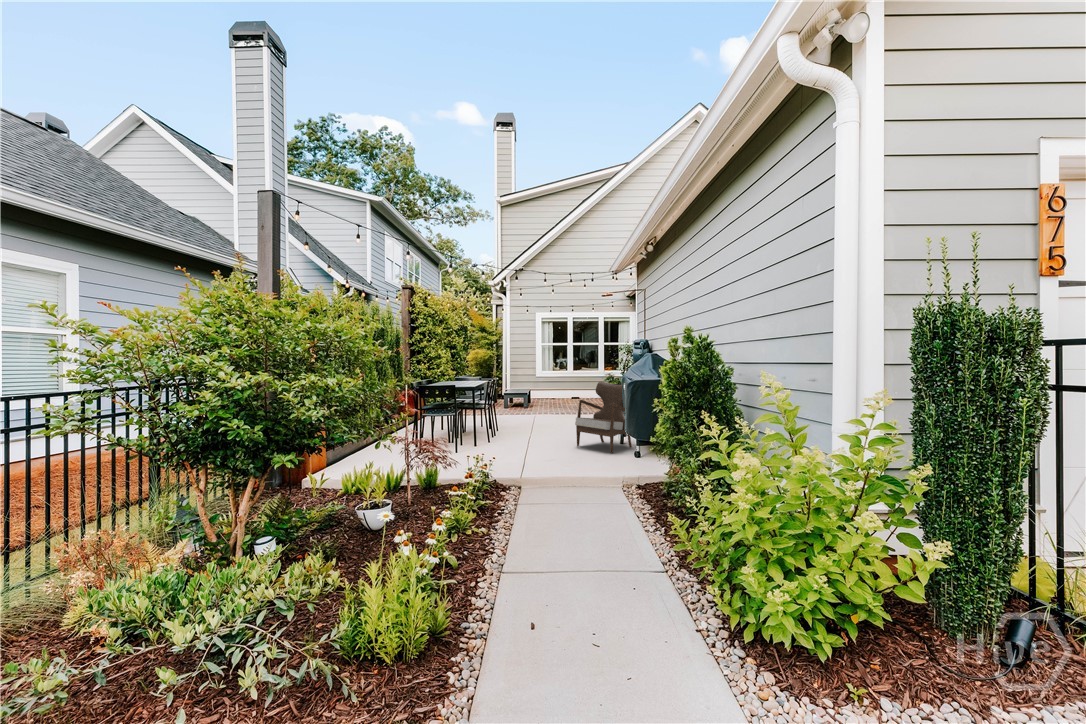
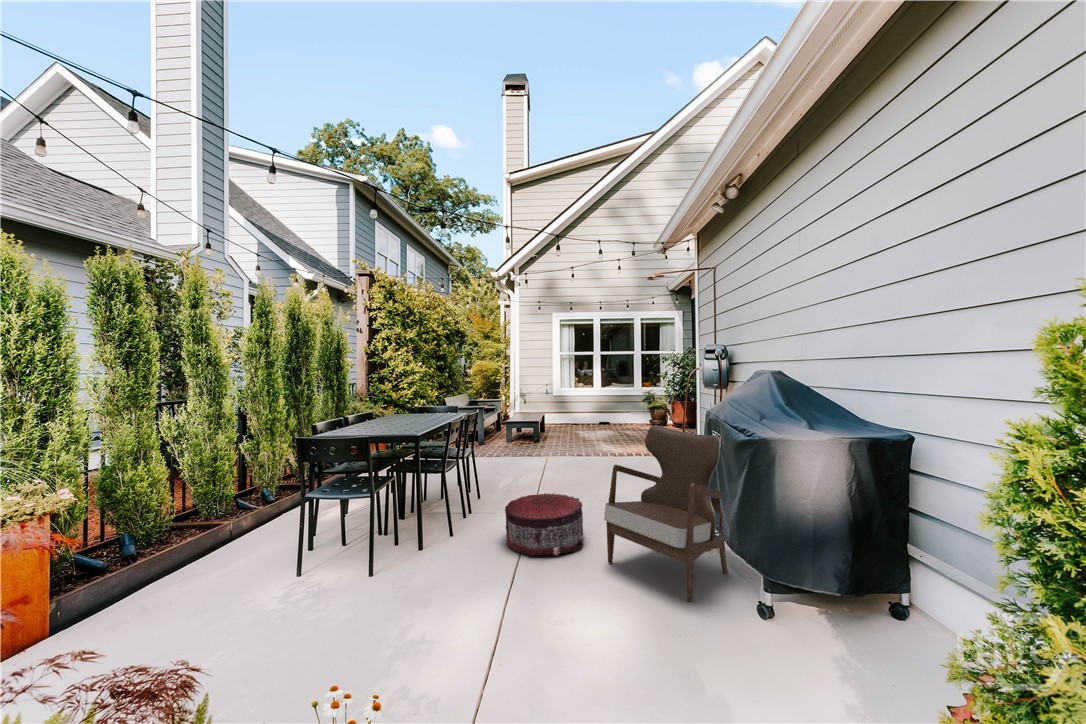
pouf: none [524,420,565,445] -> present [505,493,583,556]

